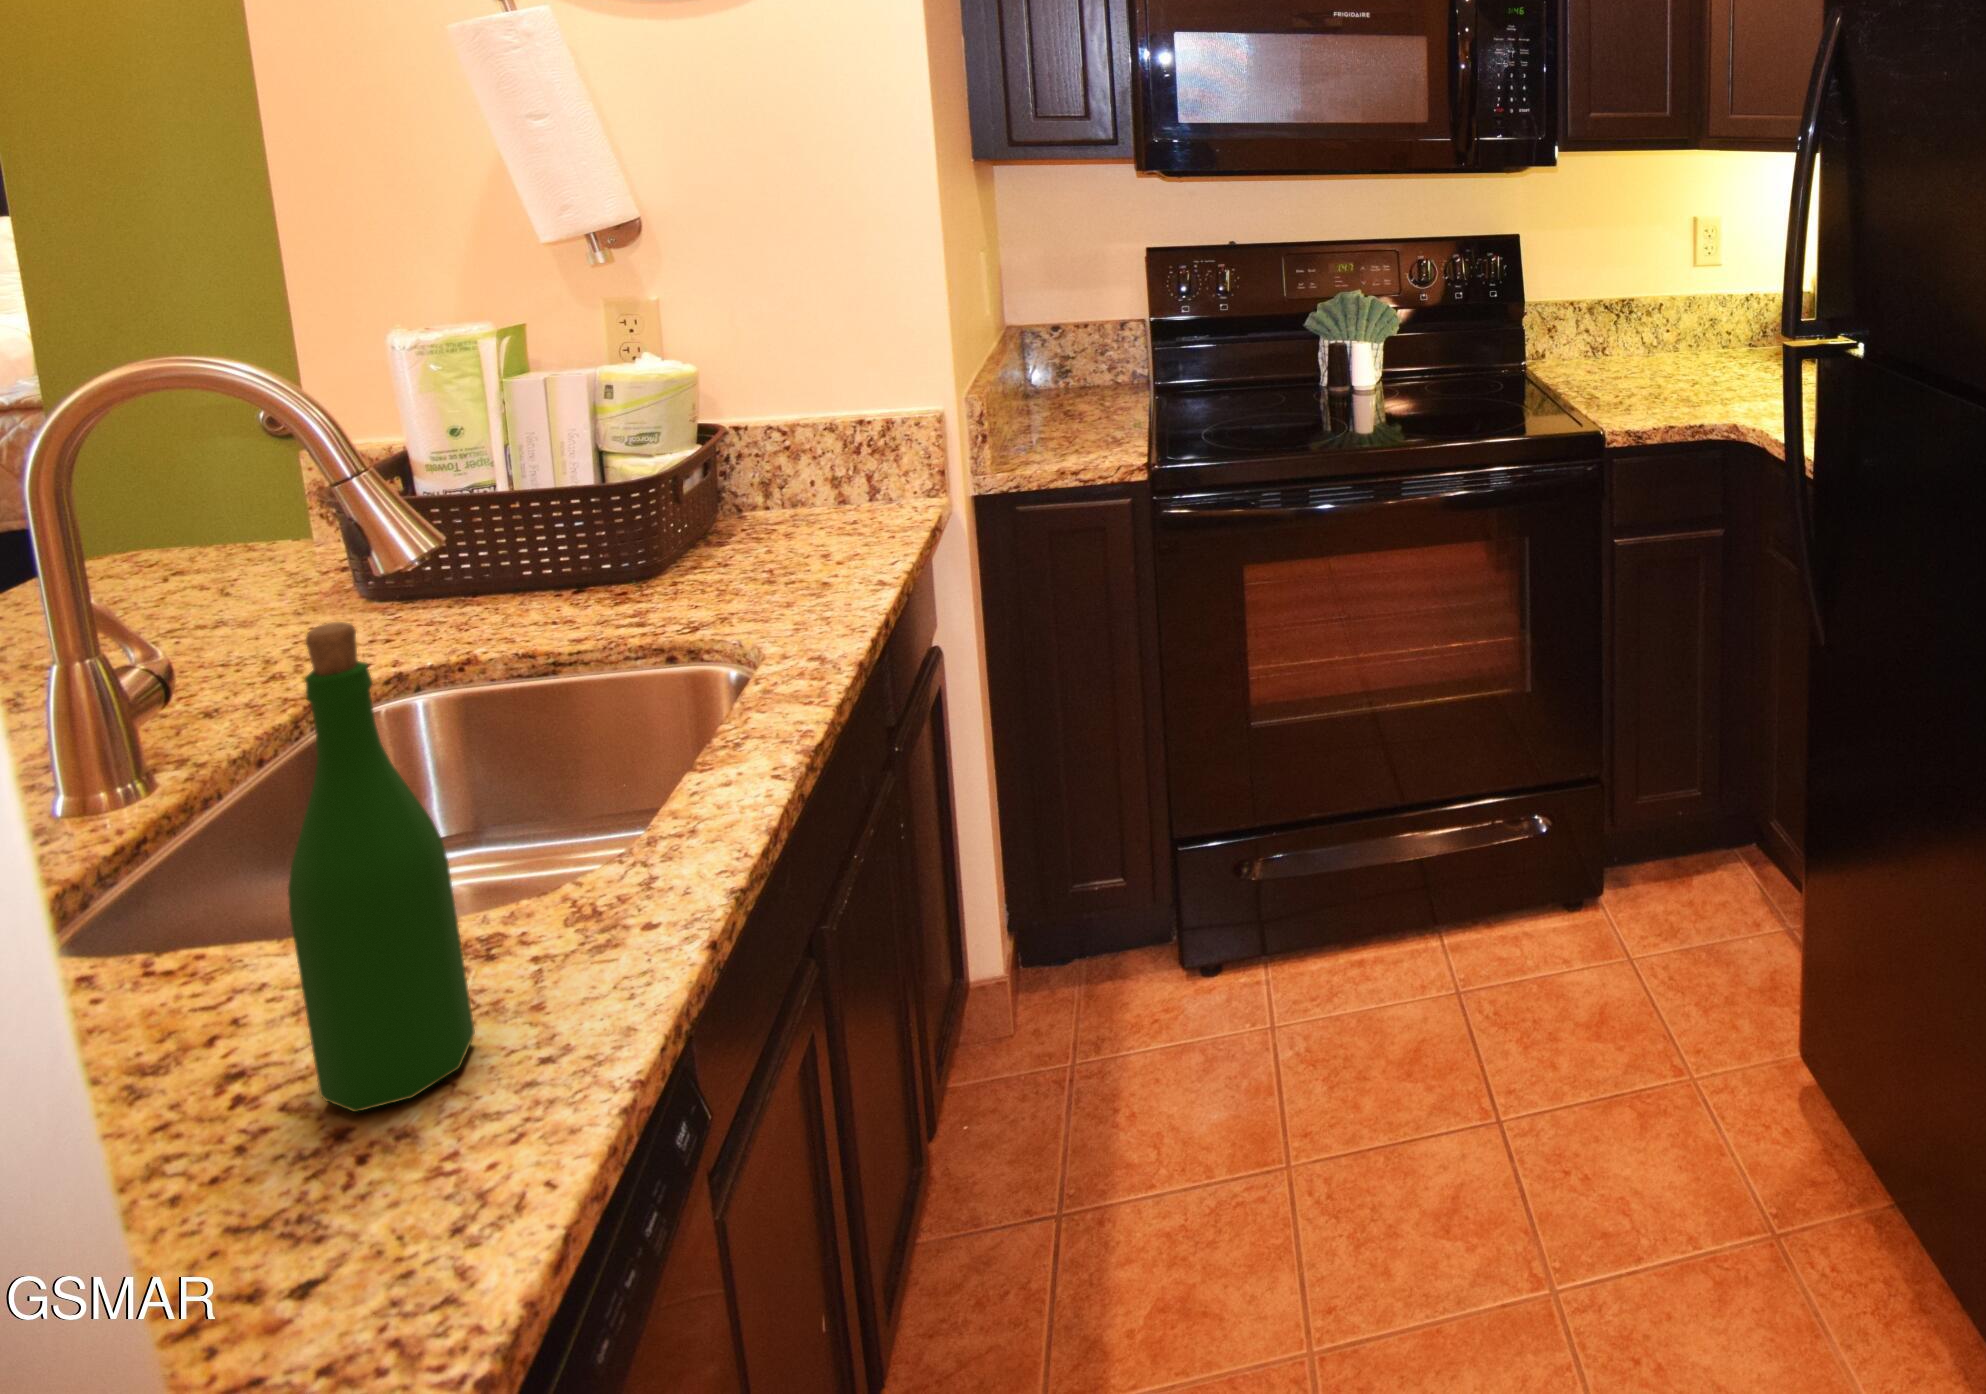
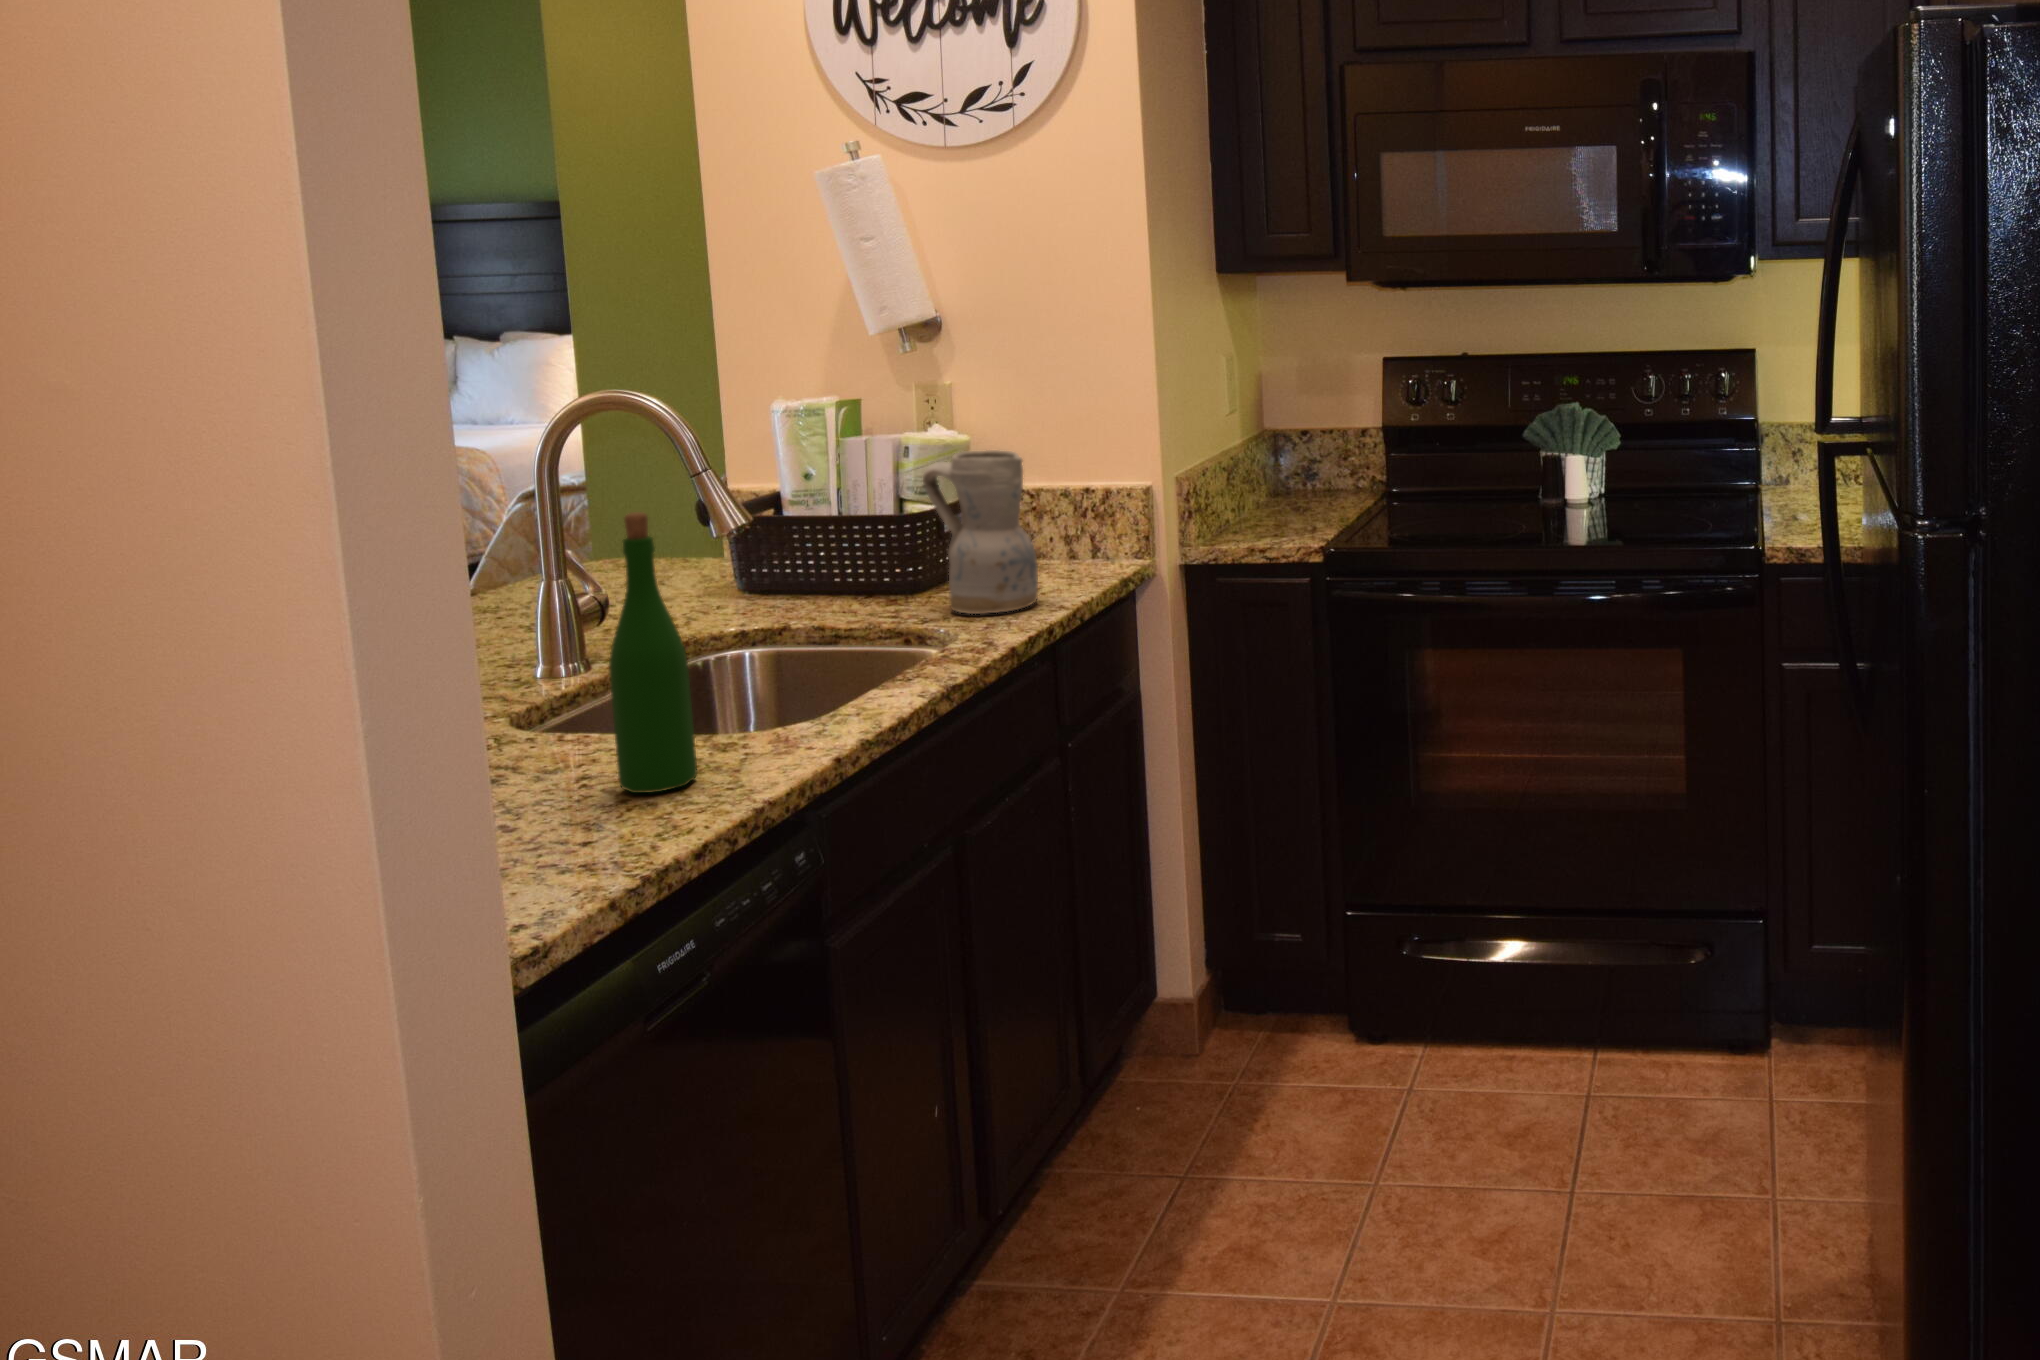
ceramic pitcher: none [673,392,841,607] -> present [923,450,1038,614]

